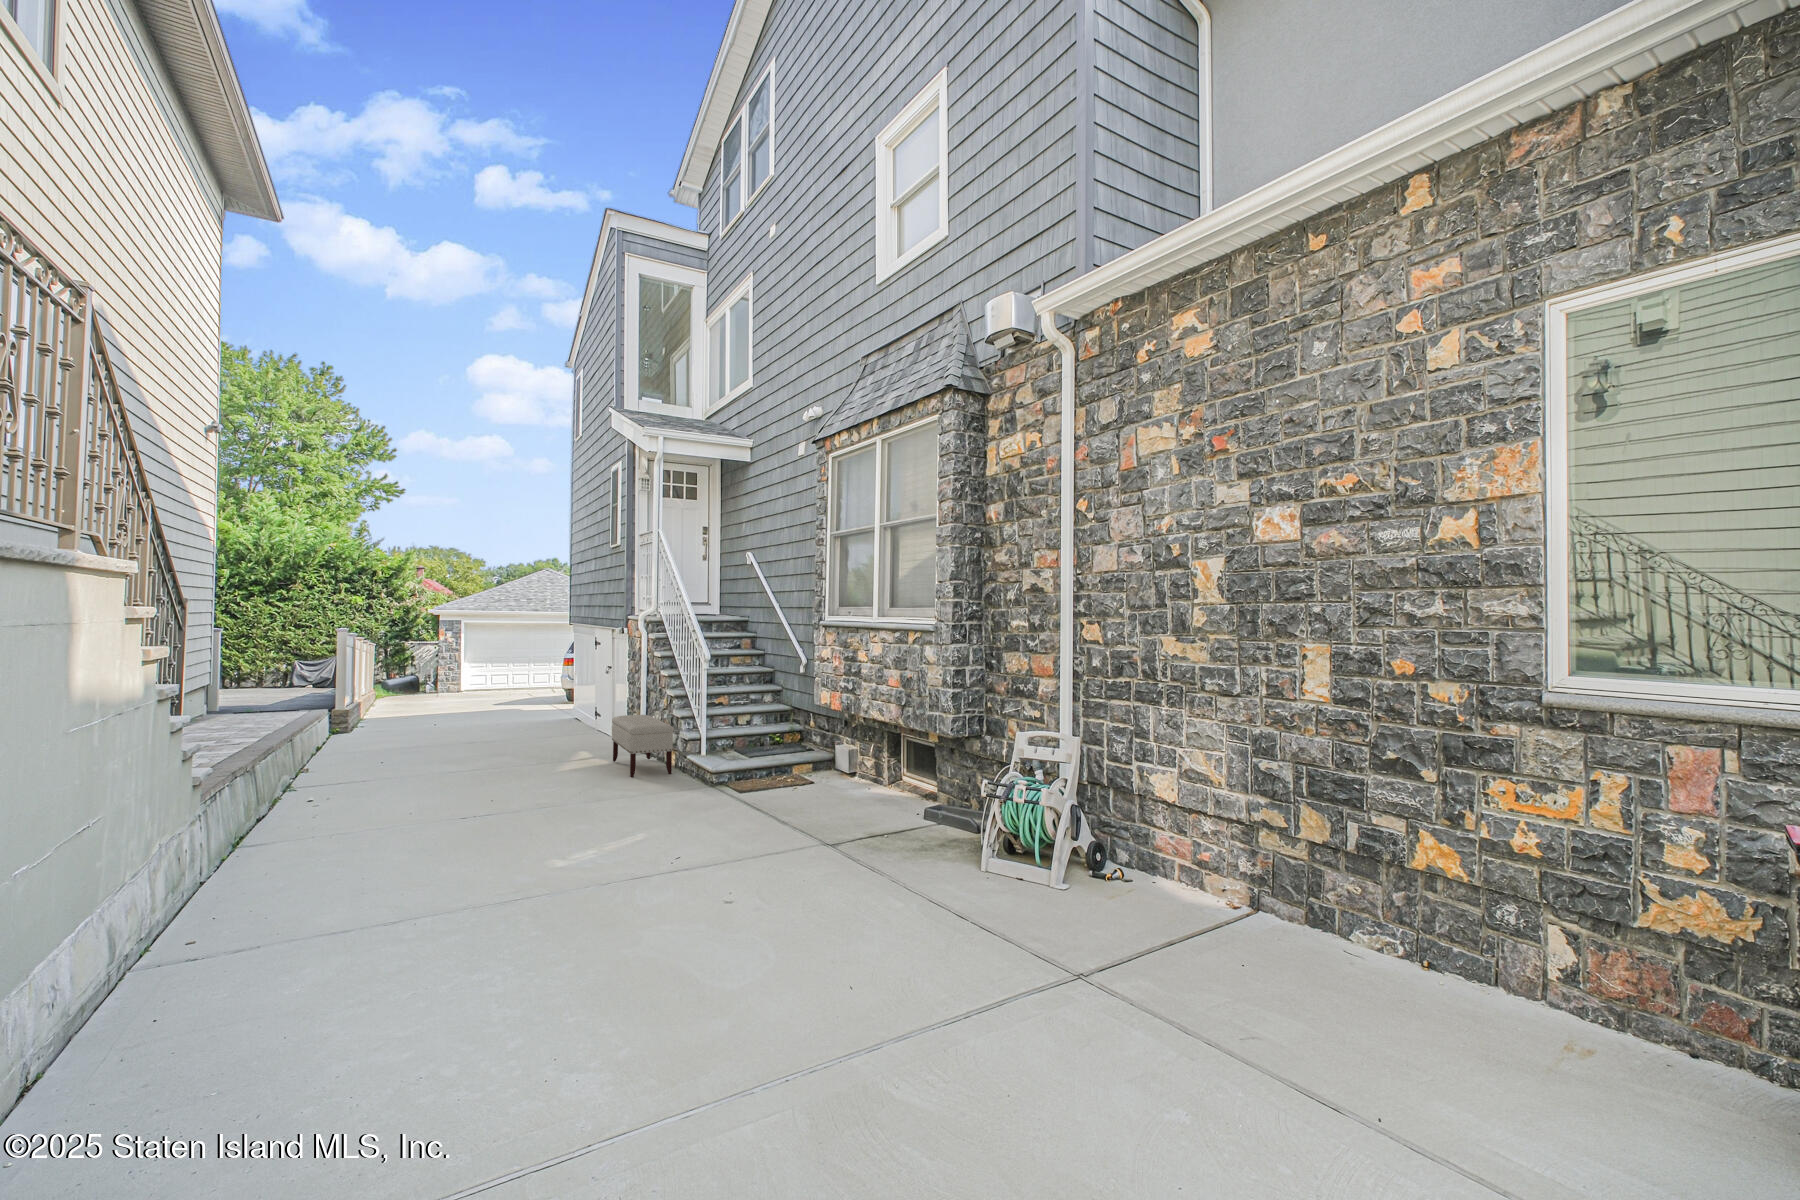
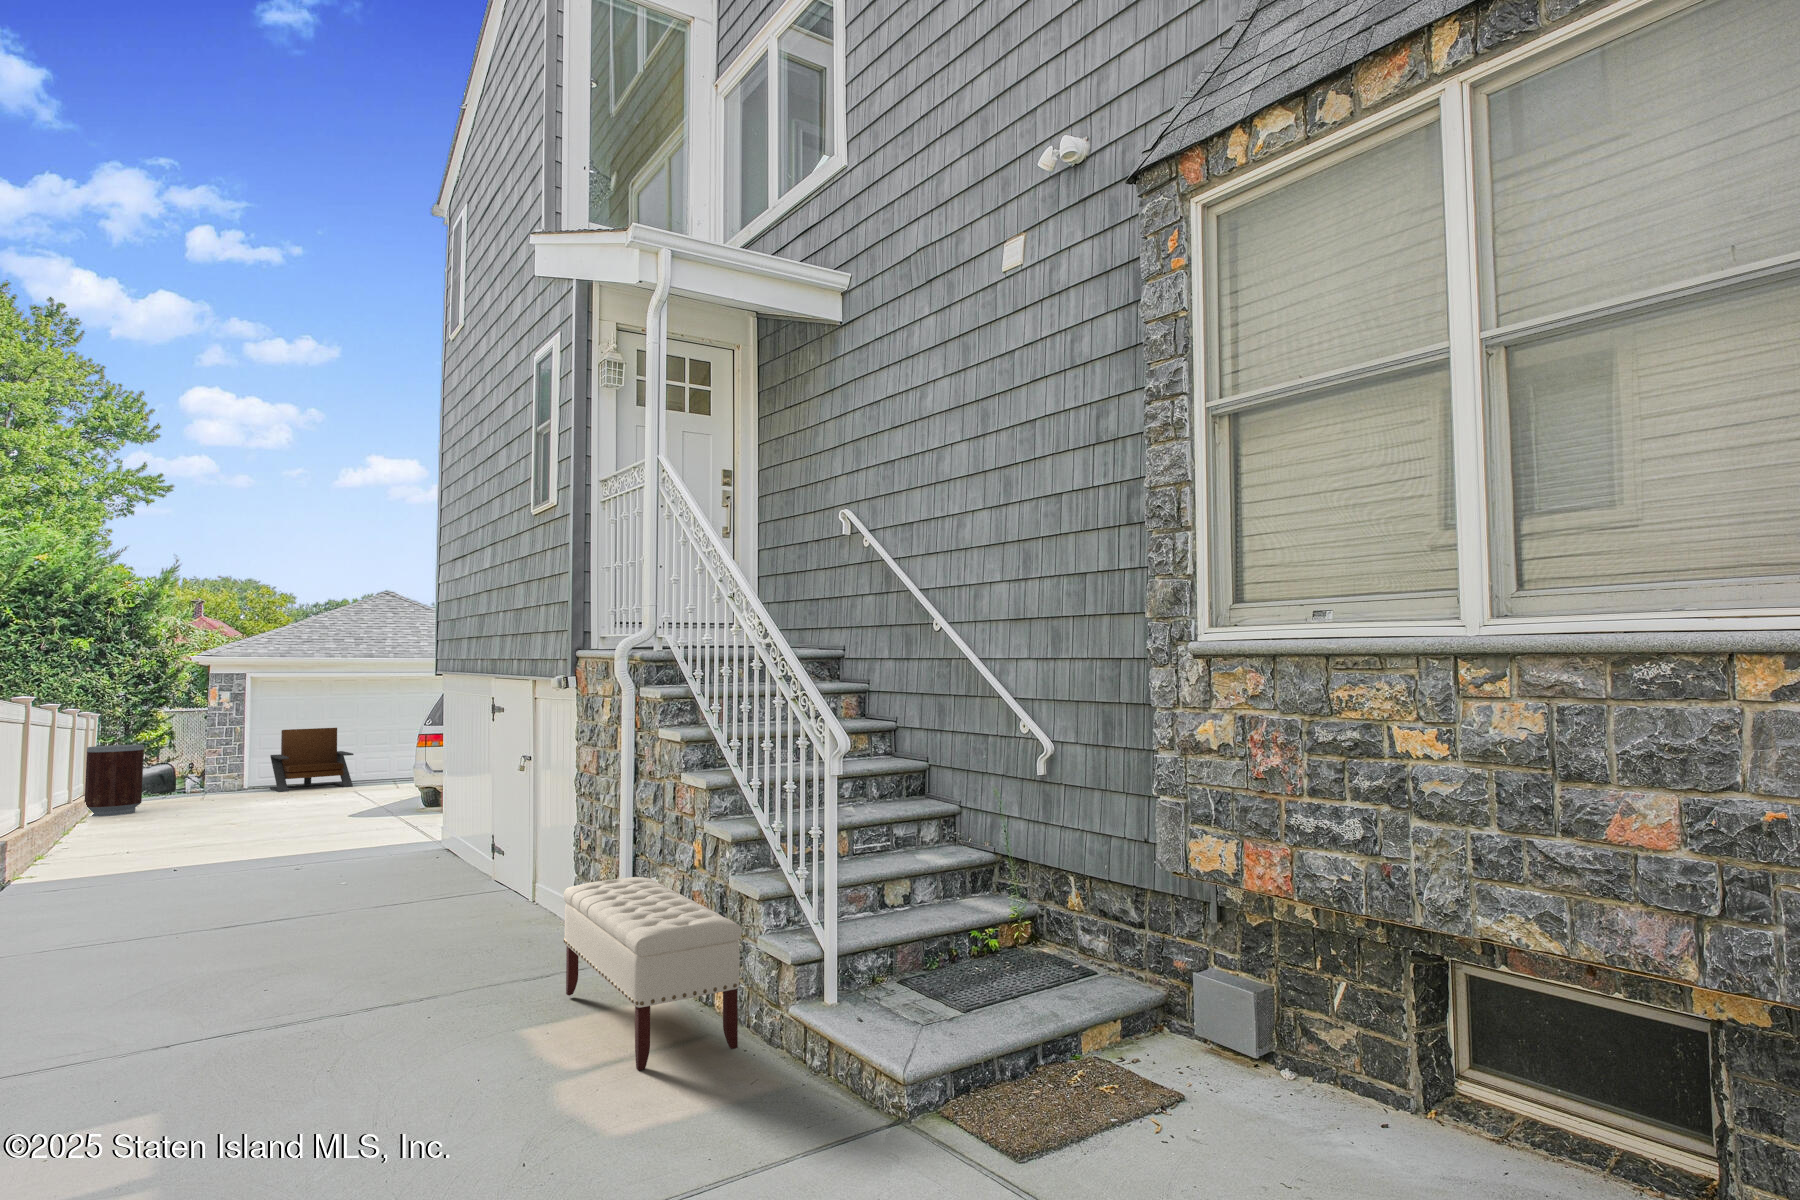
lounge chair: none [474,655,524,694] -> present [270,728,354,792]
trash can: none [372,662,404,703] -> present [85,745,144,816]

